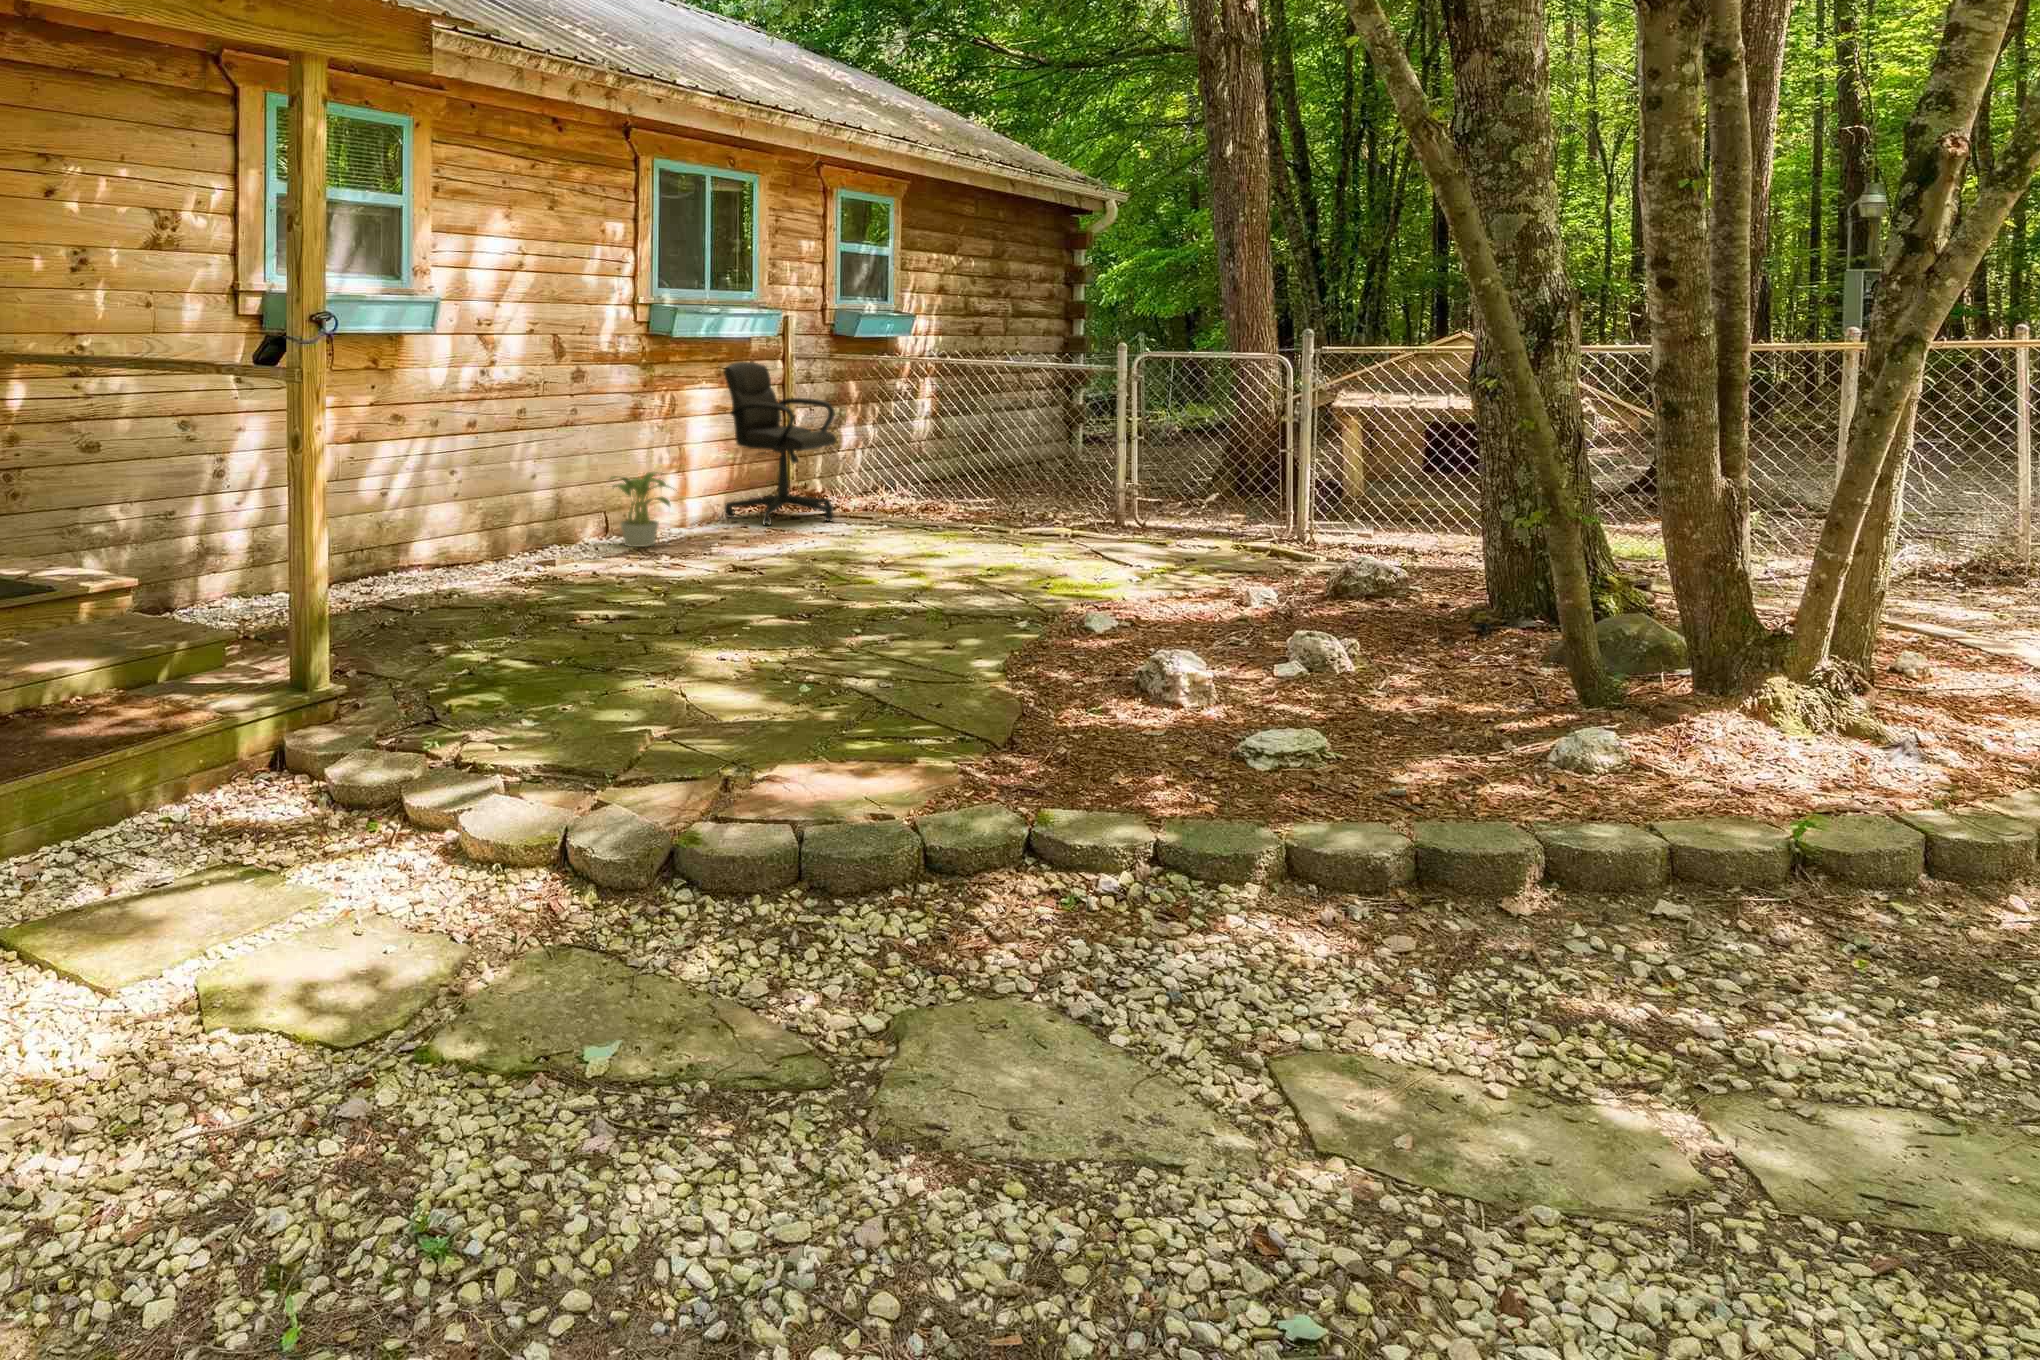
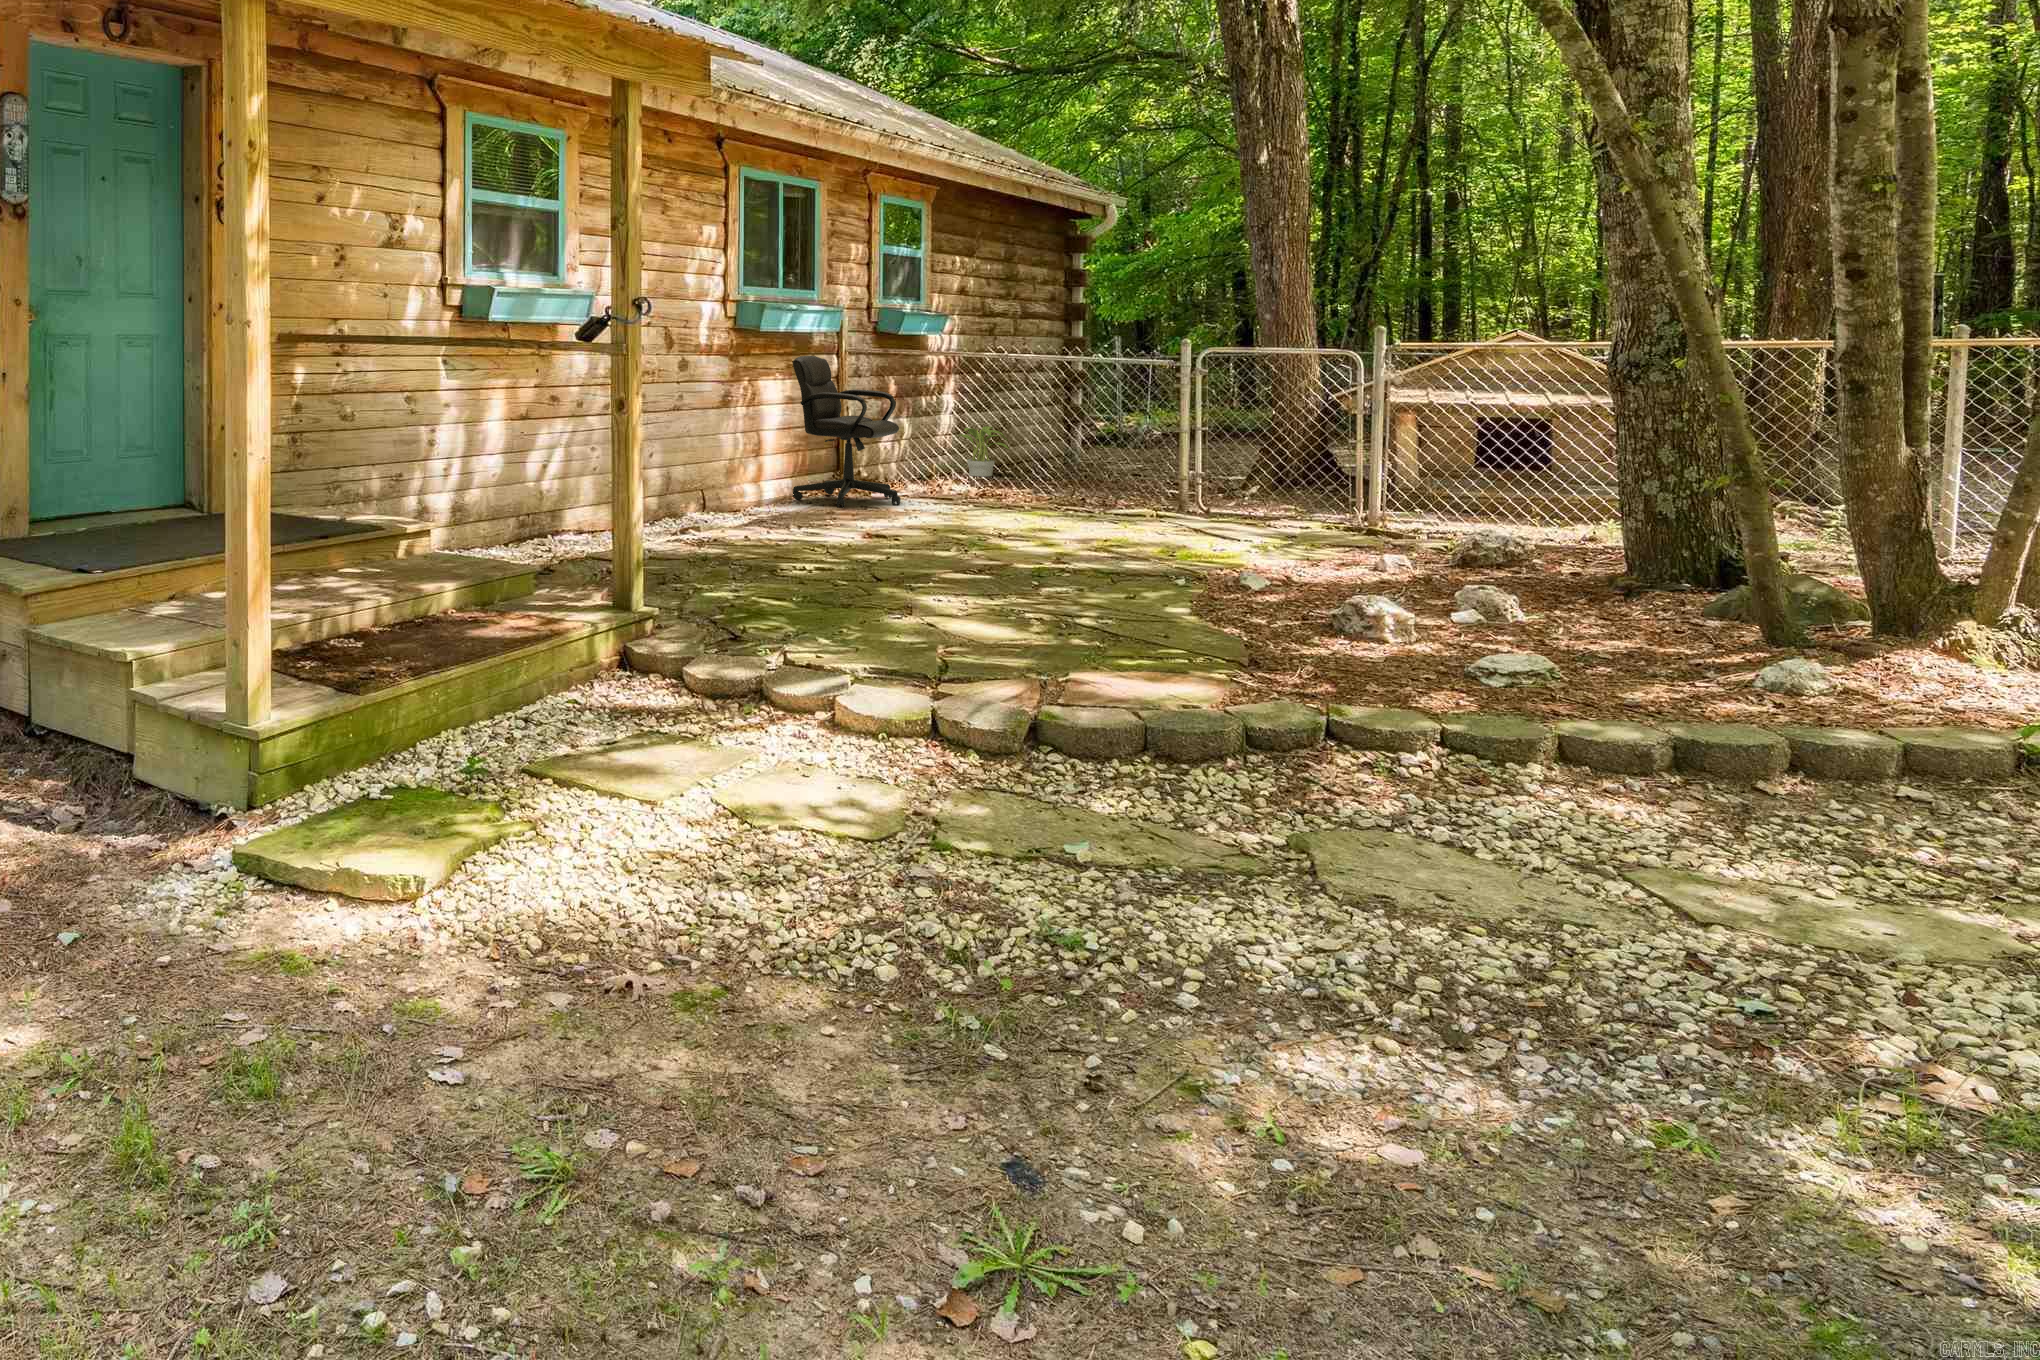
potted plant: present [610,472,674,547] -> present [958,426,1009,477]

